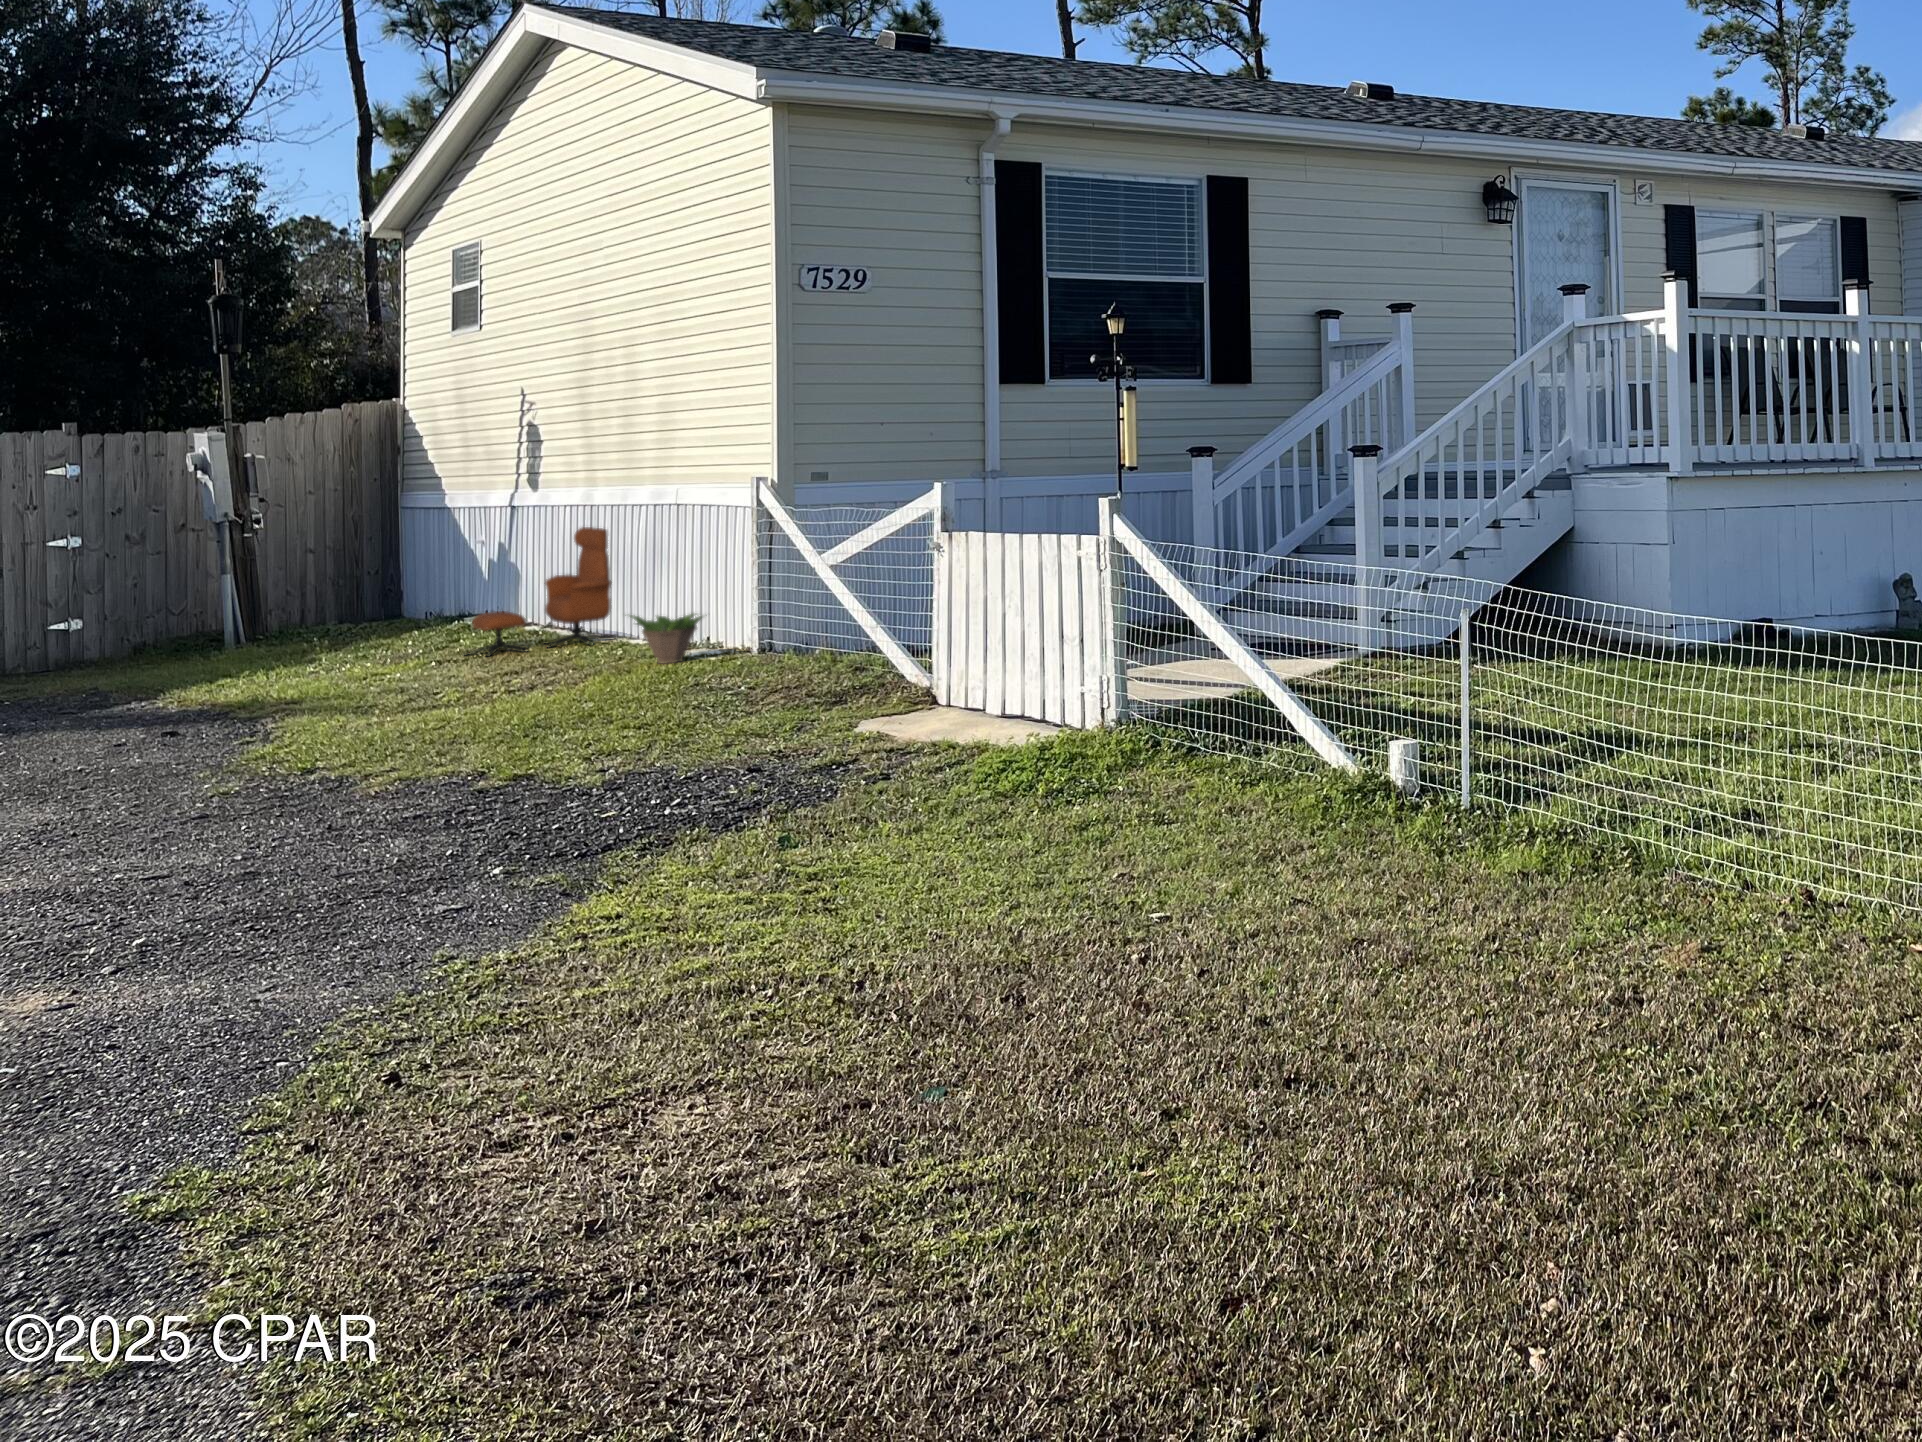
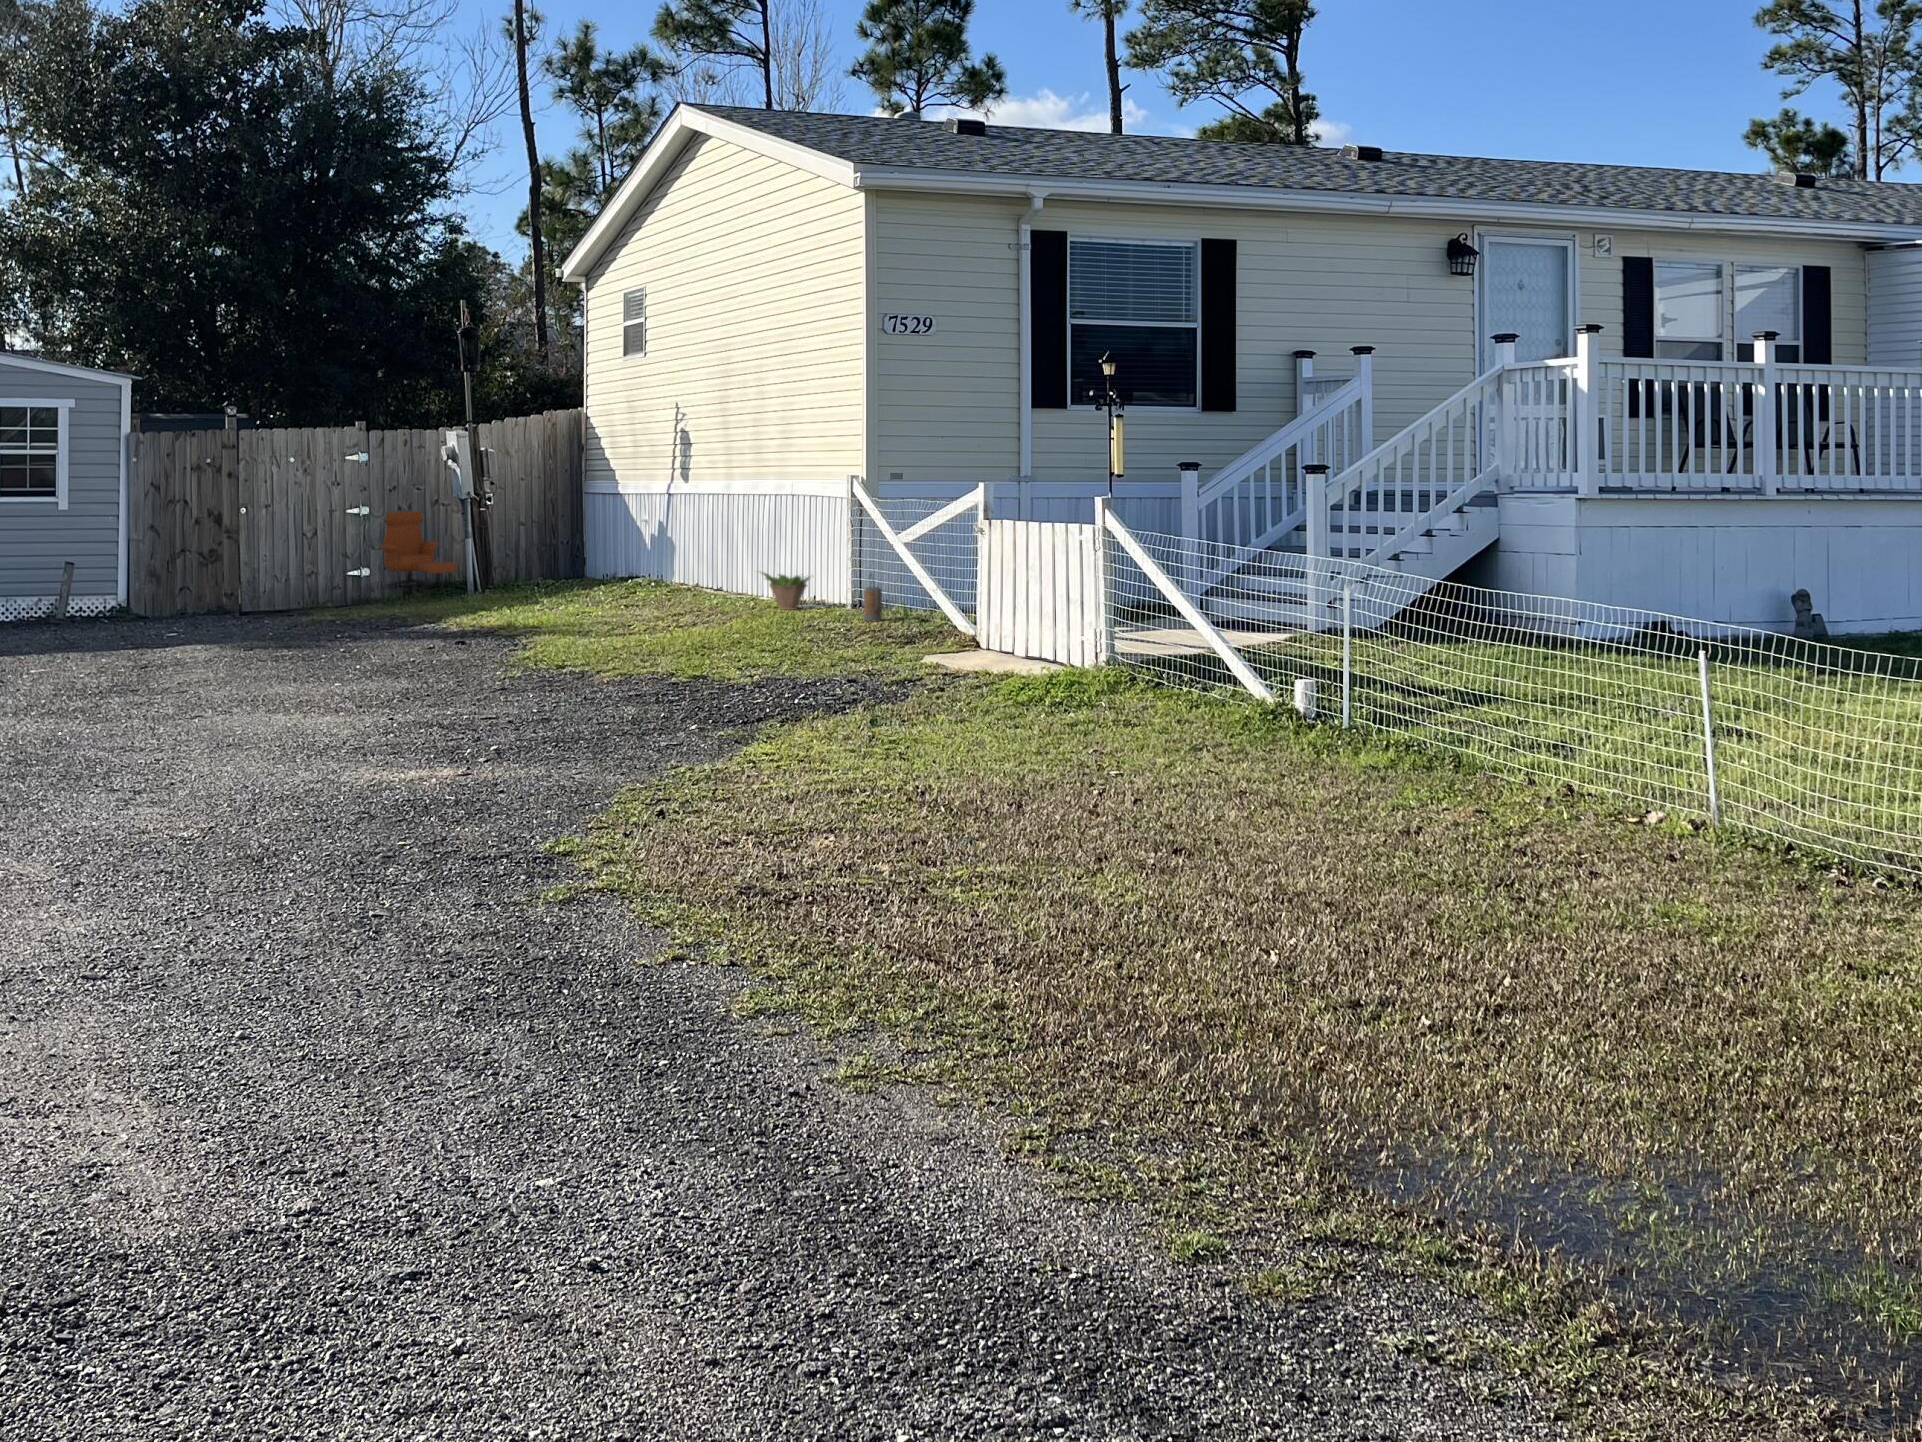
lounge chair: present [465,527,614,656] -> present [380,511,458,589]
watering can: none [775,609,801,673] -> present [864,573,882,622]

